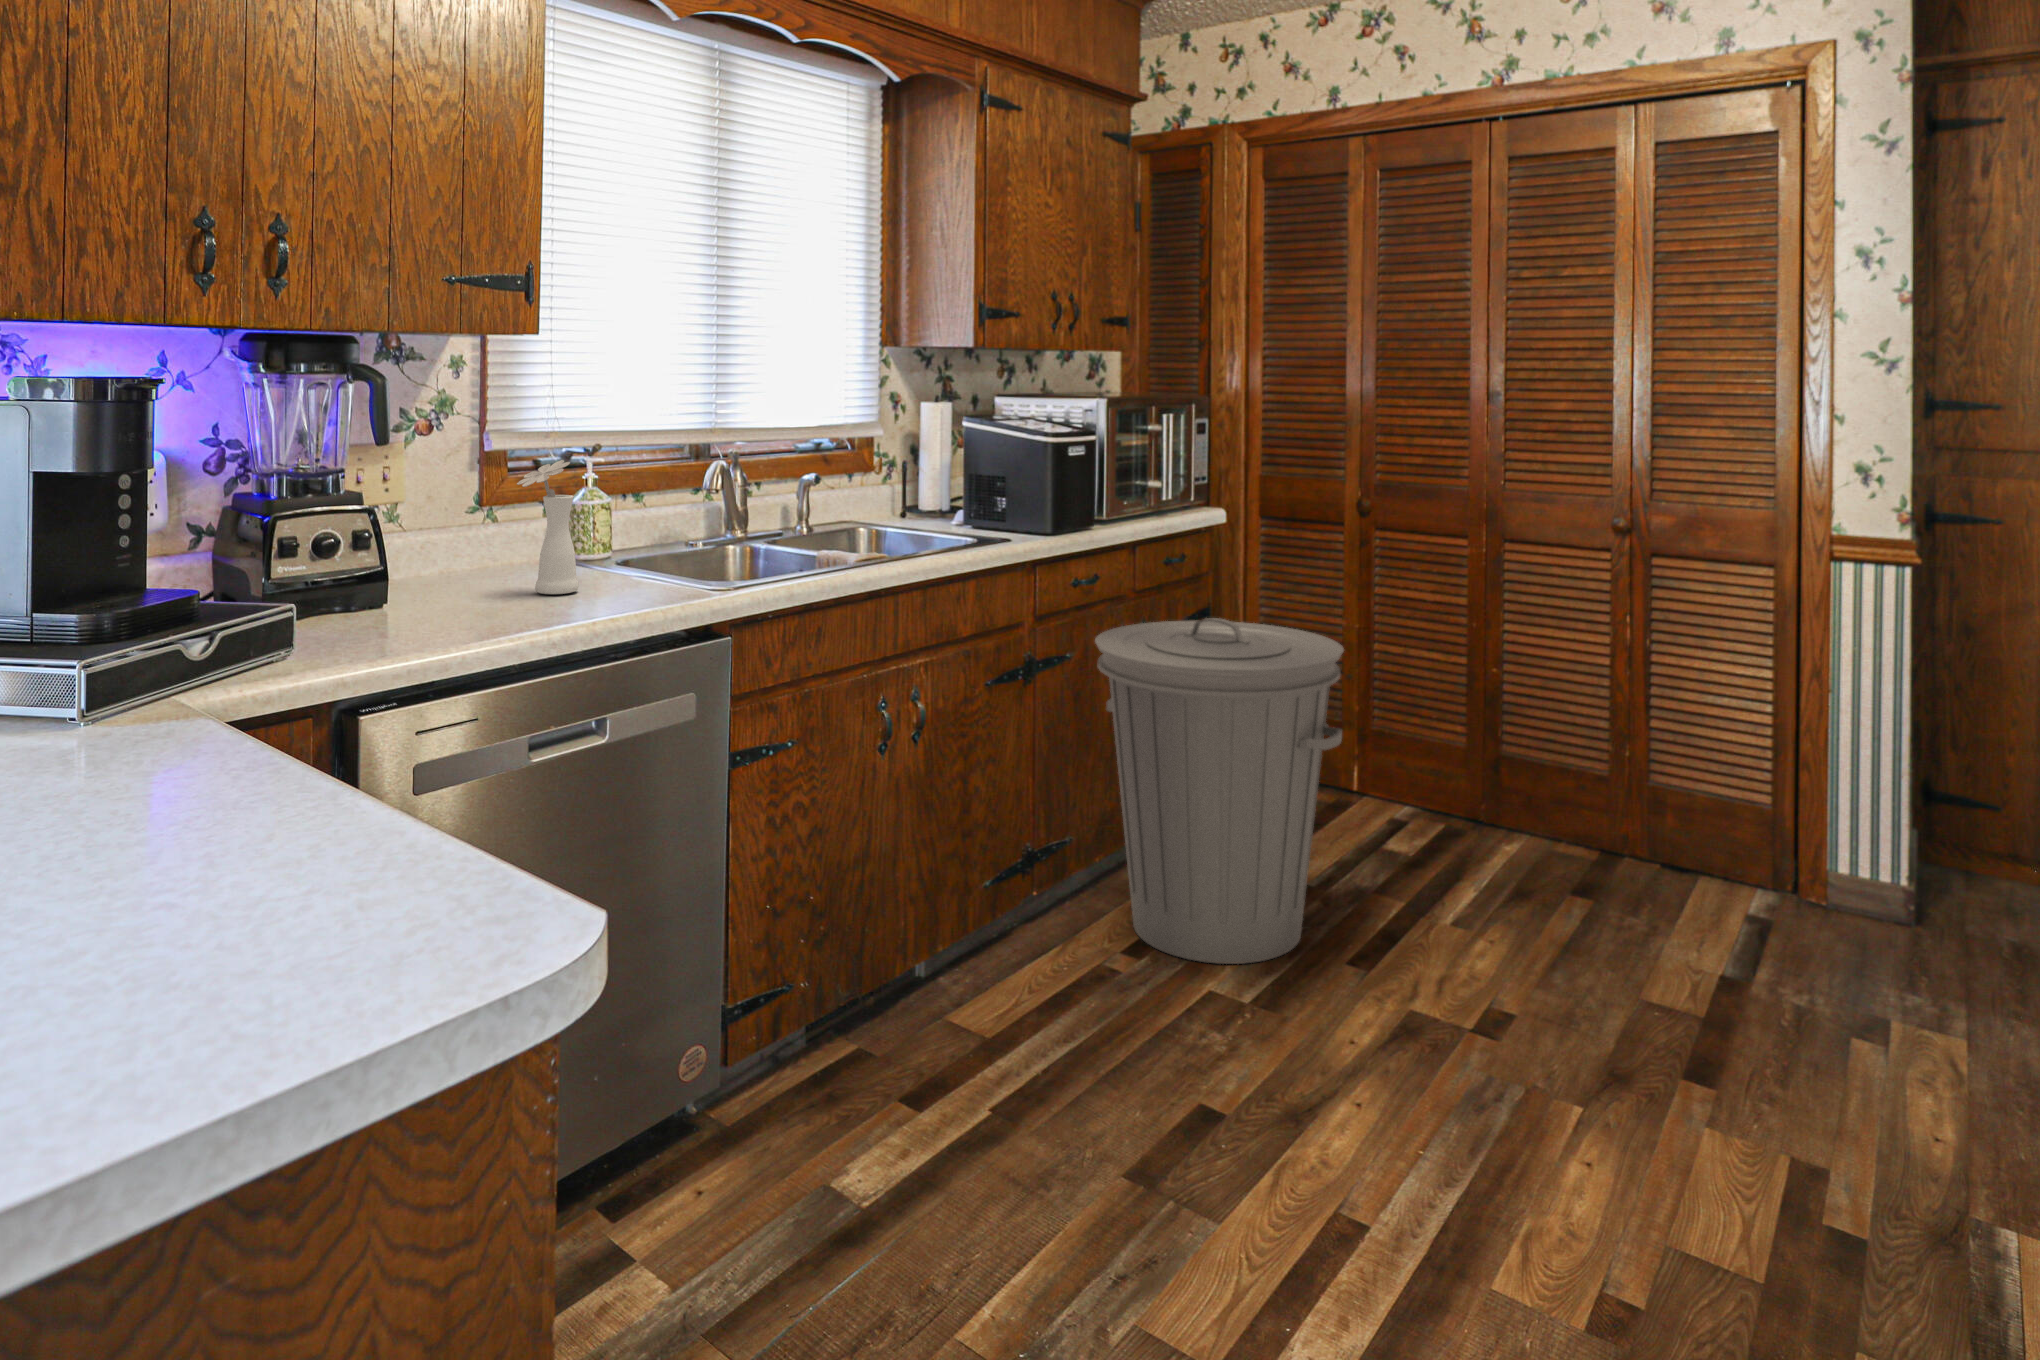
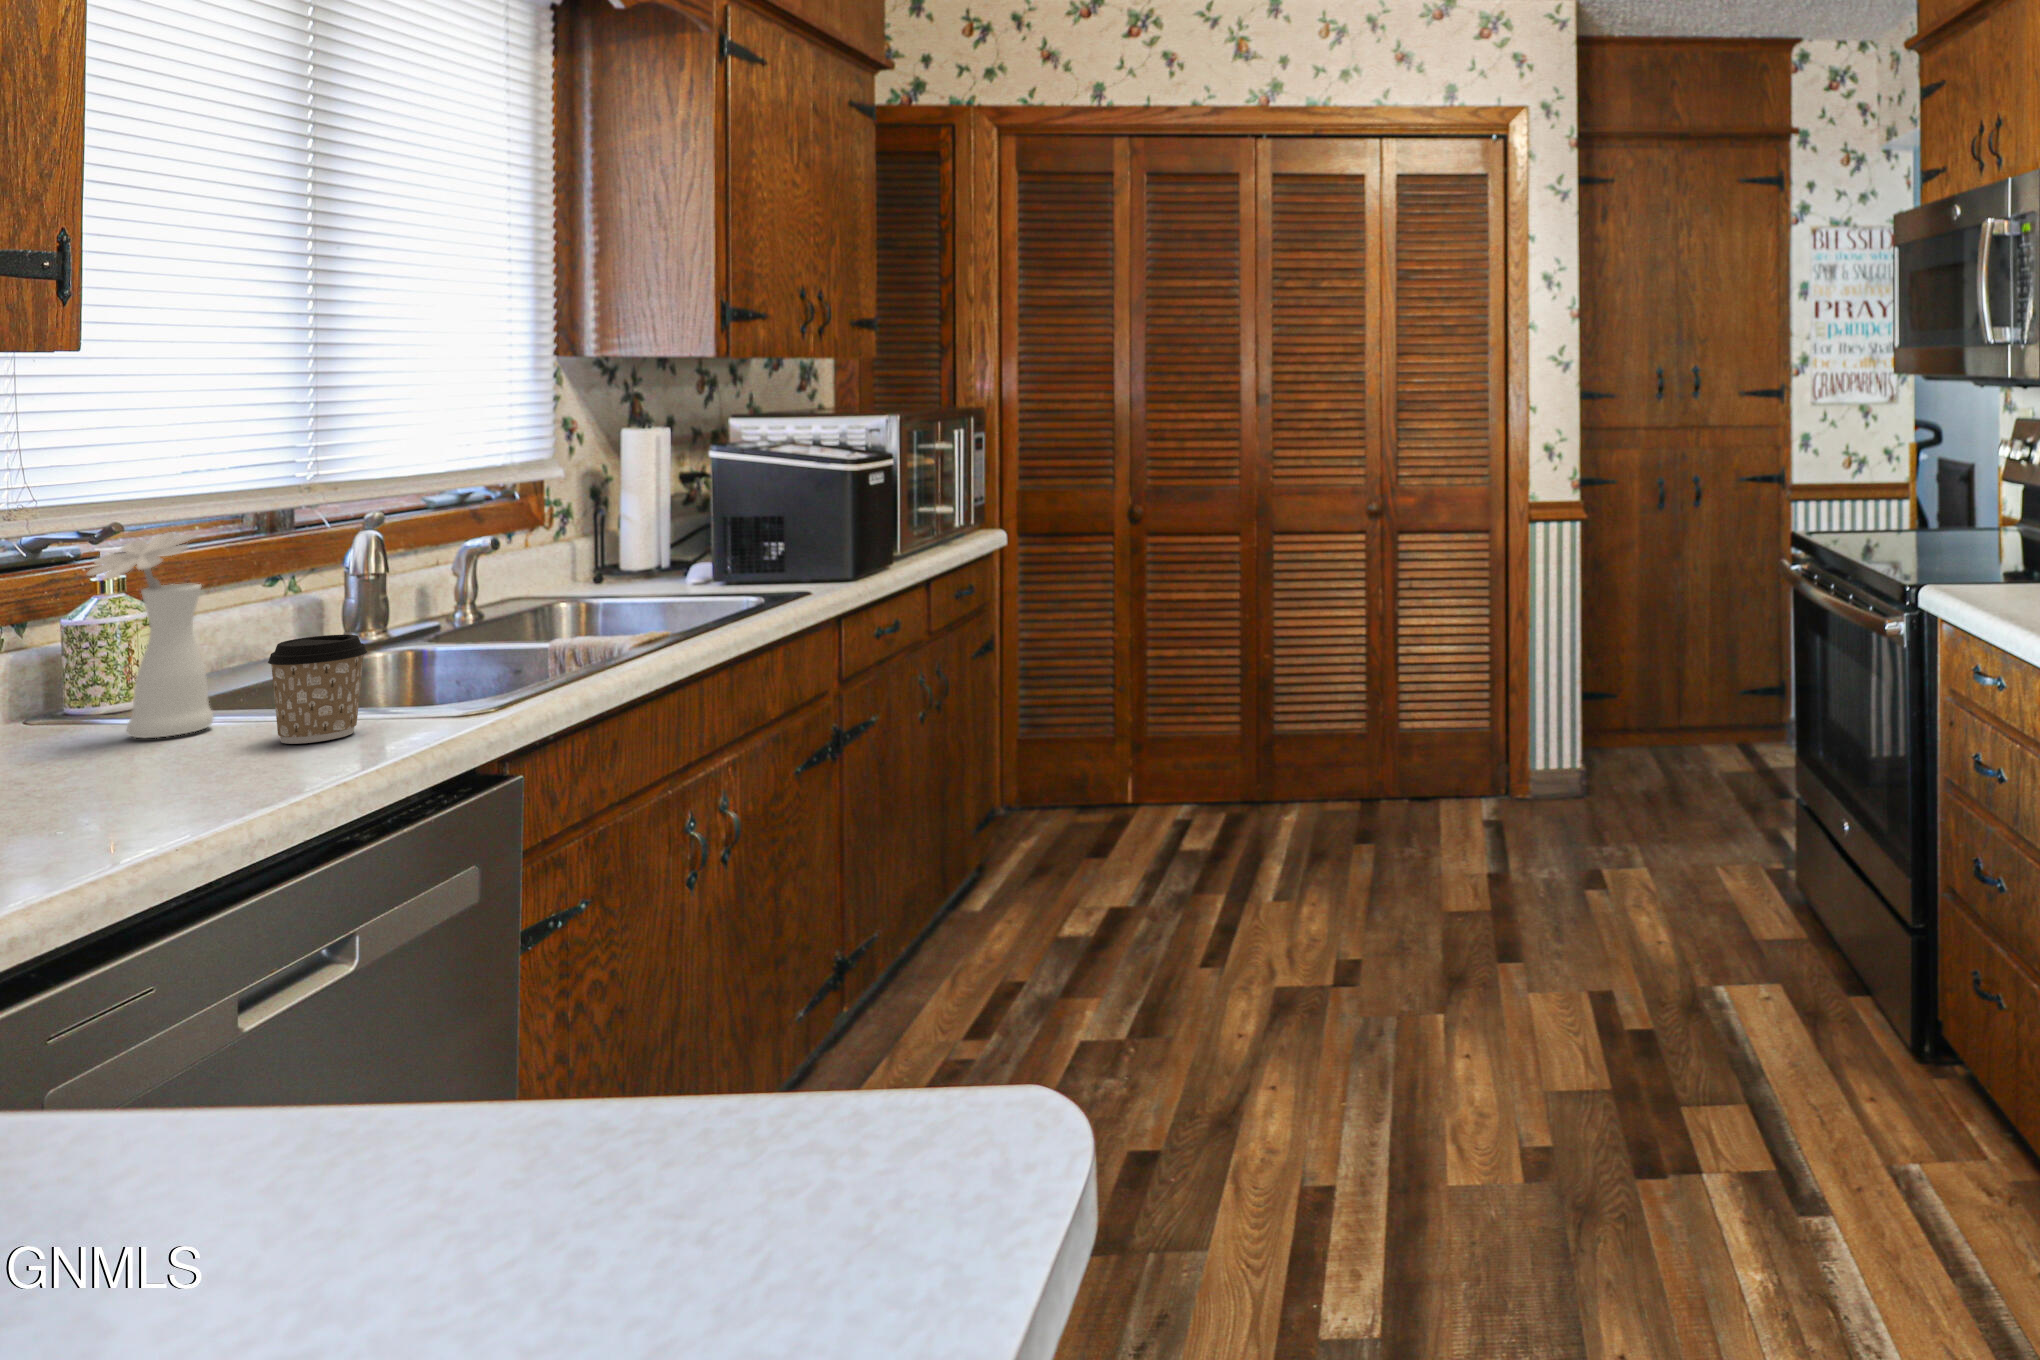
coffee cup: none [586,537,640,610] -> present [268,635,367,744]
trash can: present [1095,618,1344,964] -> none [907,644,1187,1015]

